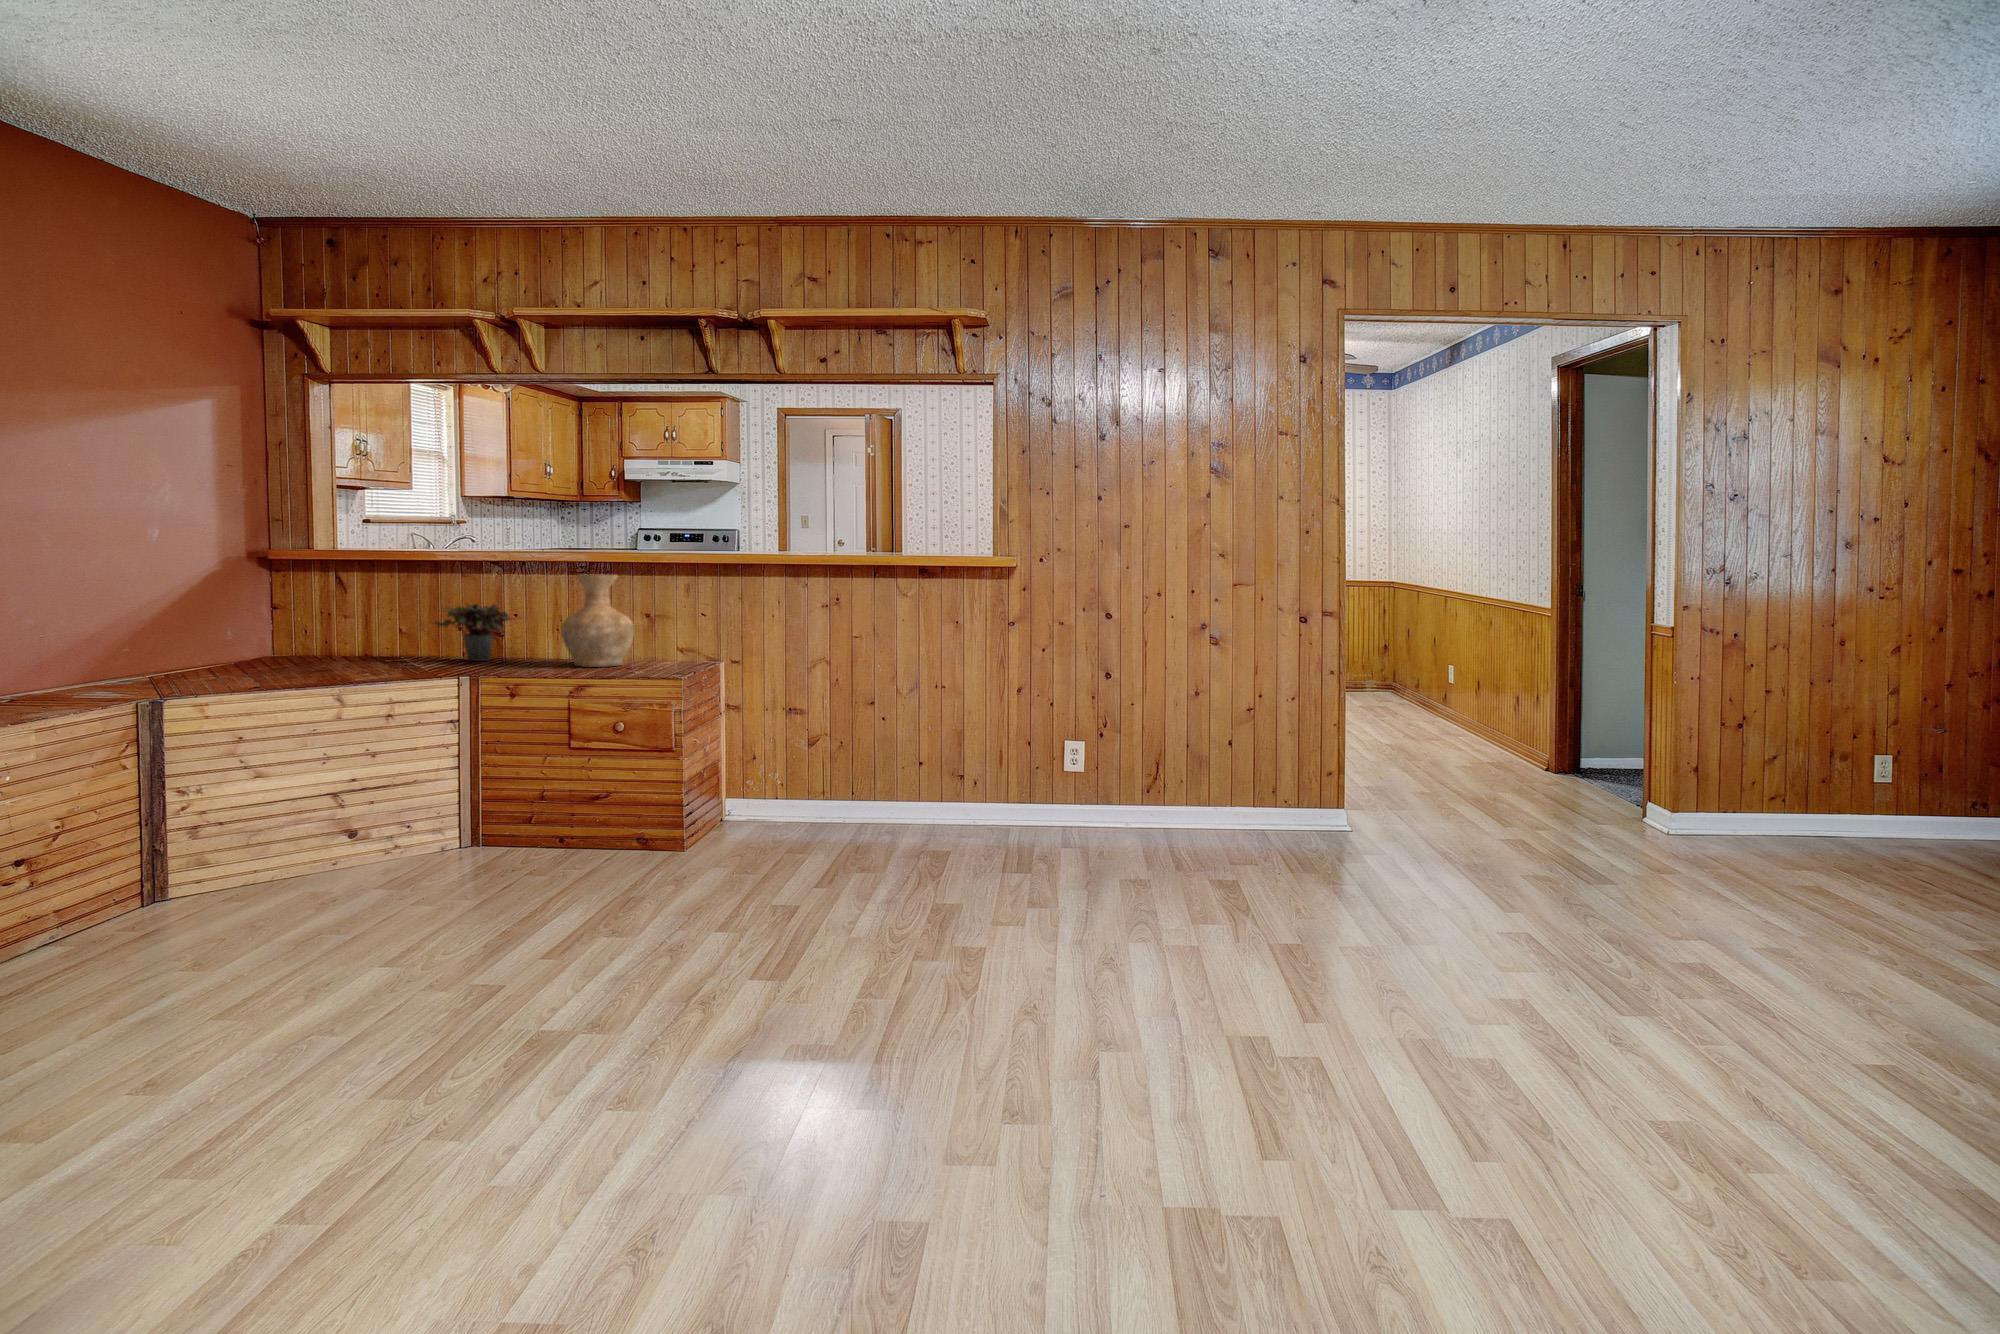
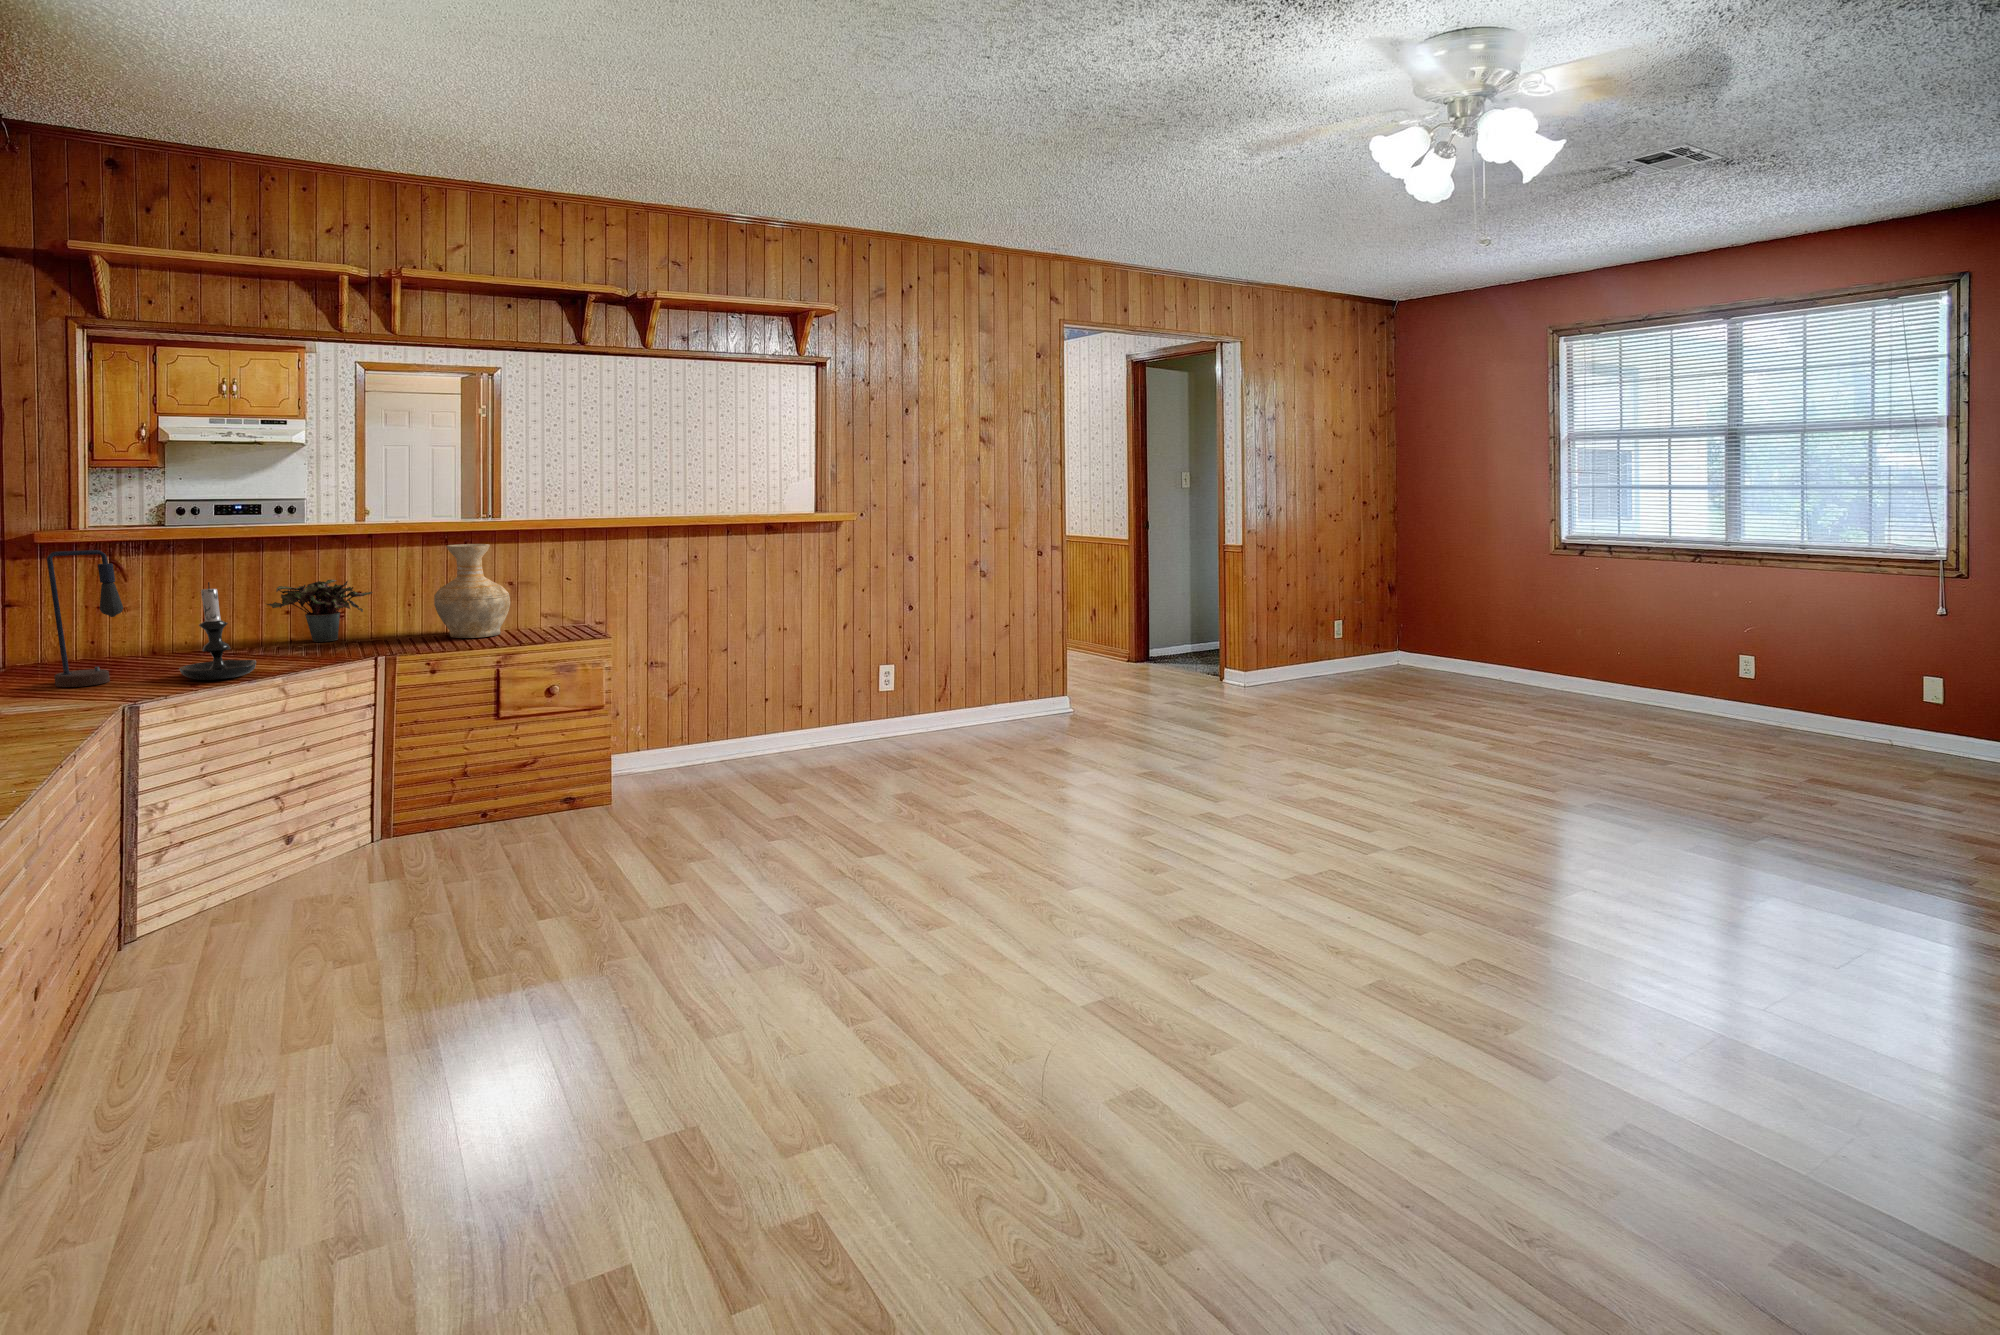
table lamp: none [212,560,270,675] -> present [47,550,123,687]
candle holder: none [289,591,358,679] -> present [179,582,256,680]

